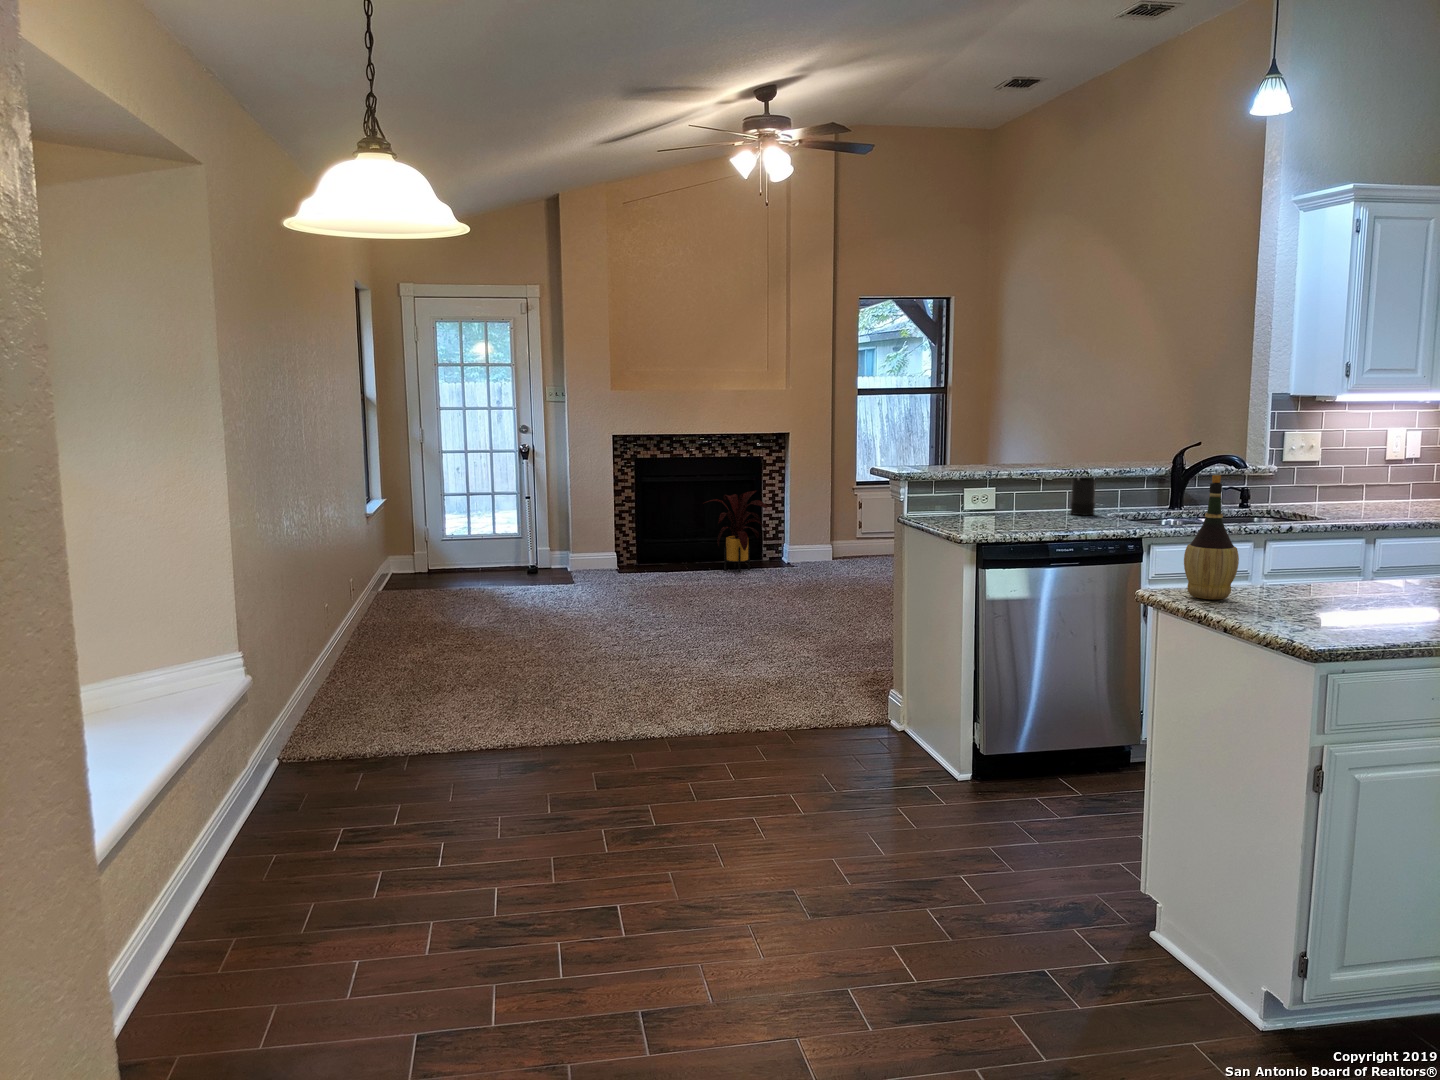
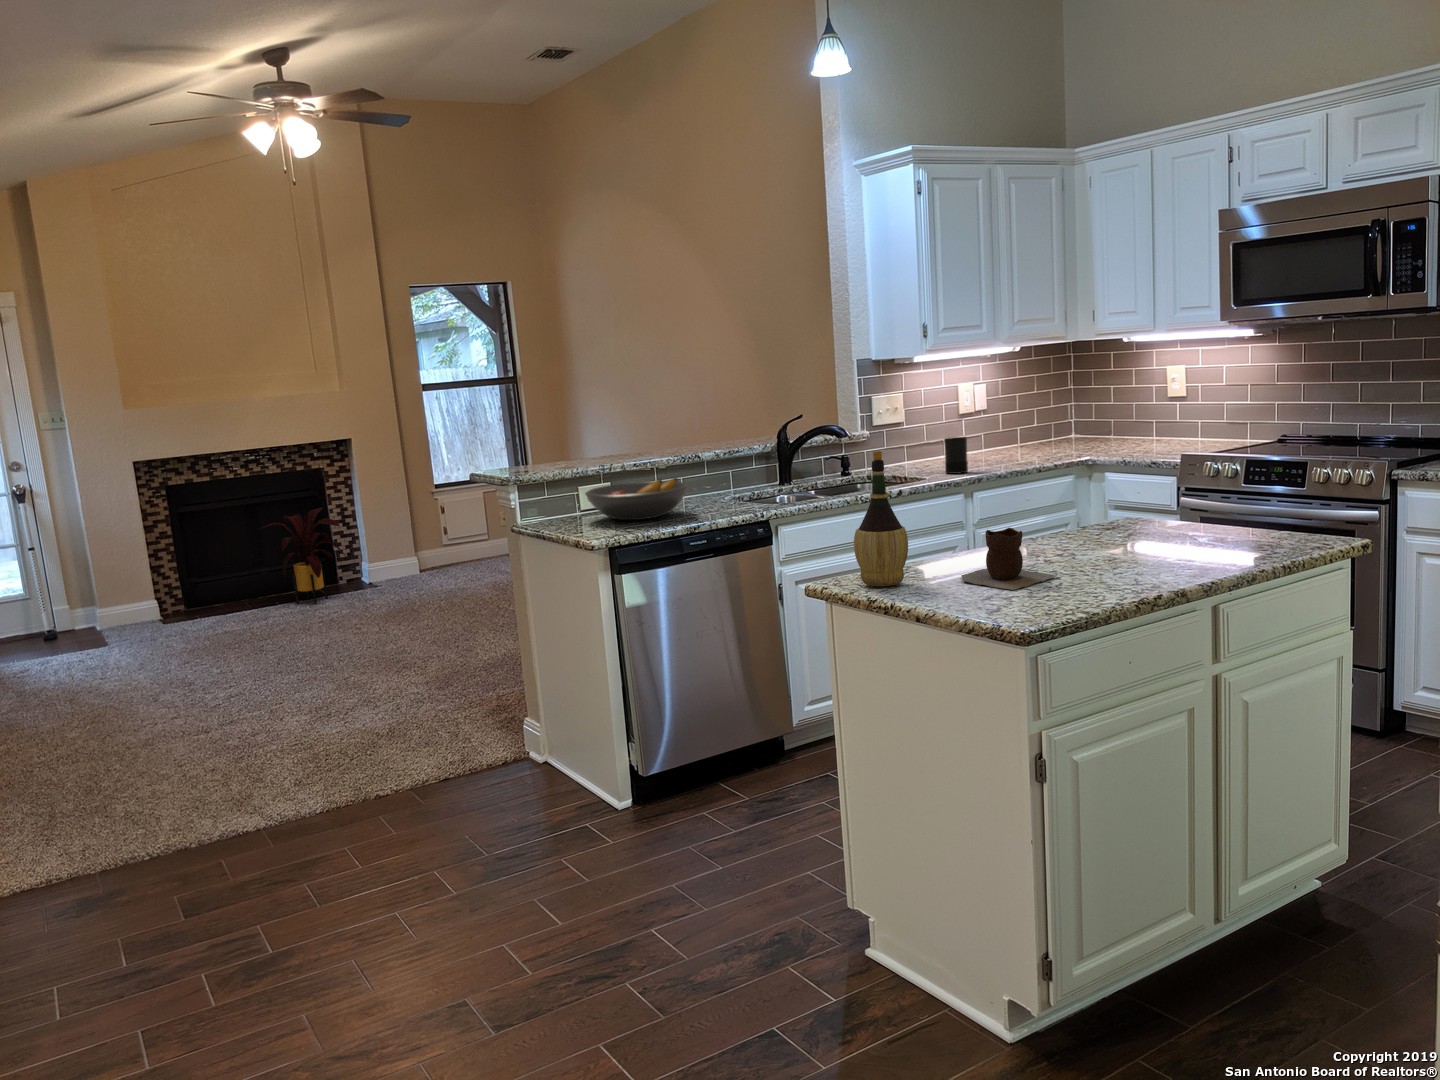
candle: present [1070,478,1096,515] -> present [944,437,968,474]
fruit bowl: none [966,489,1064,523] -> present [585,478,688,520]
vase: none [1290,560,1395,618] -> present [961,528,1056,590]

